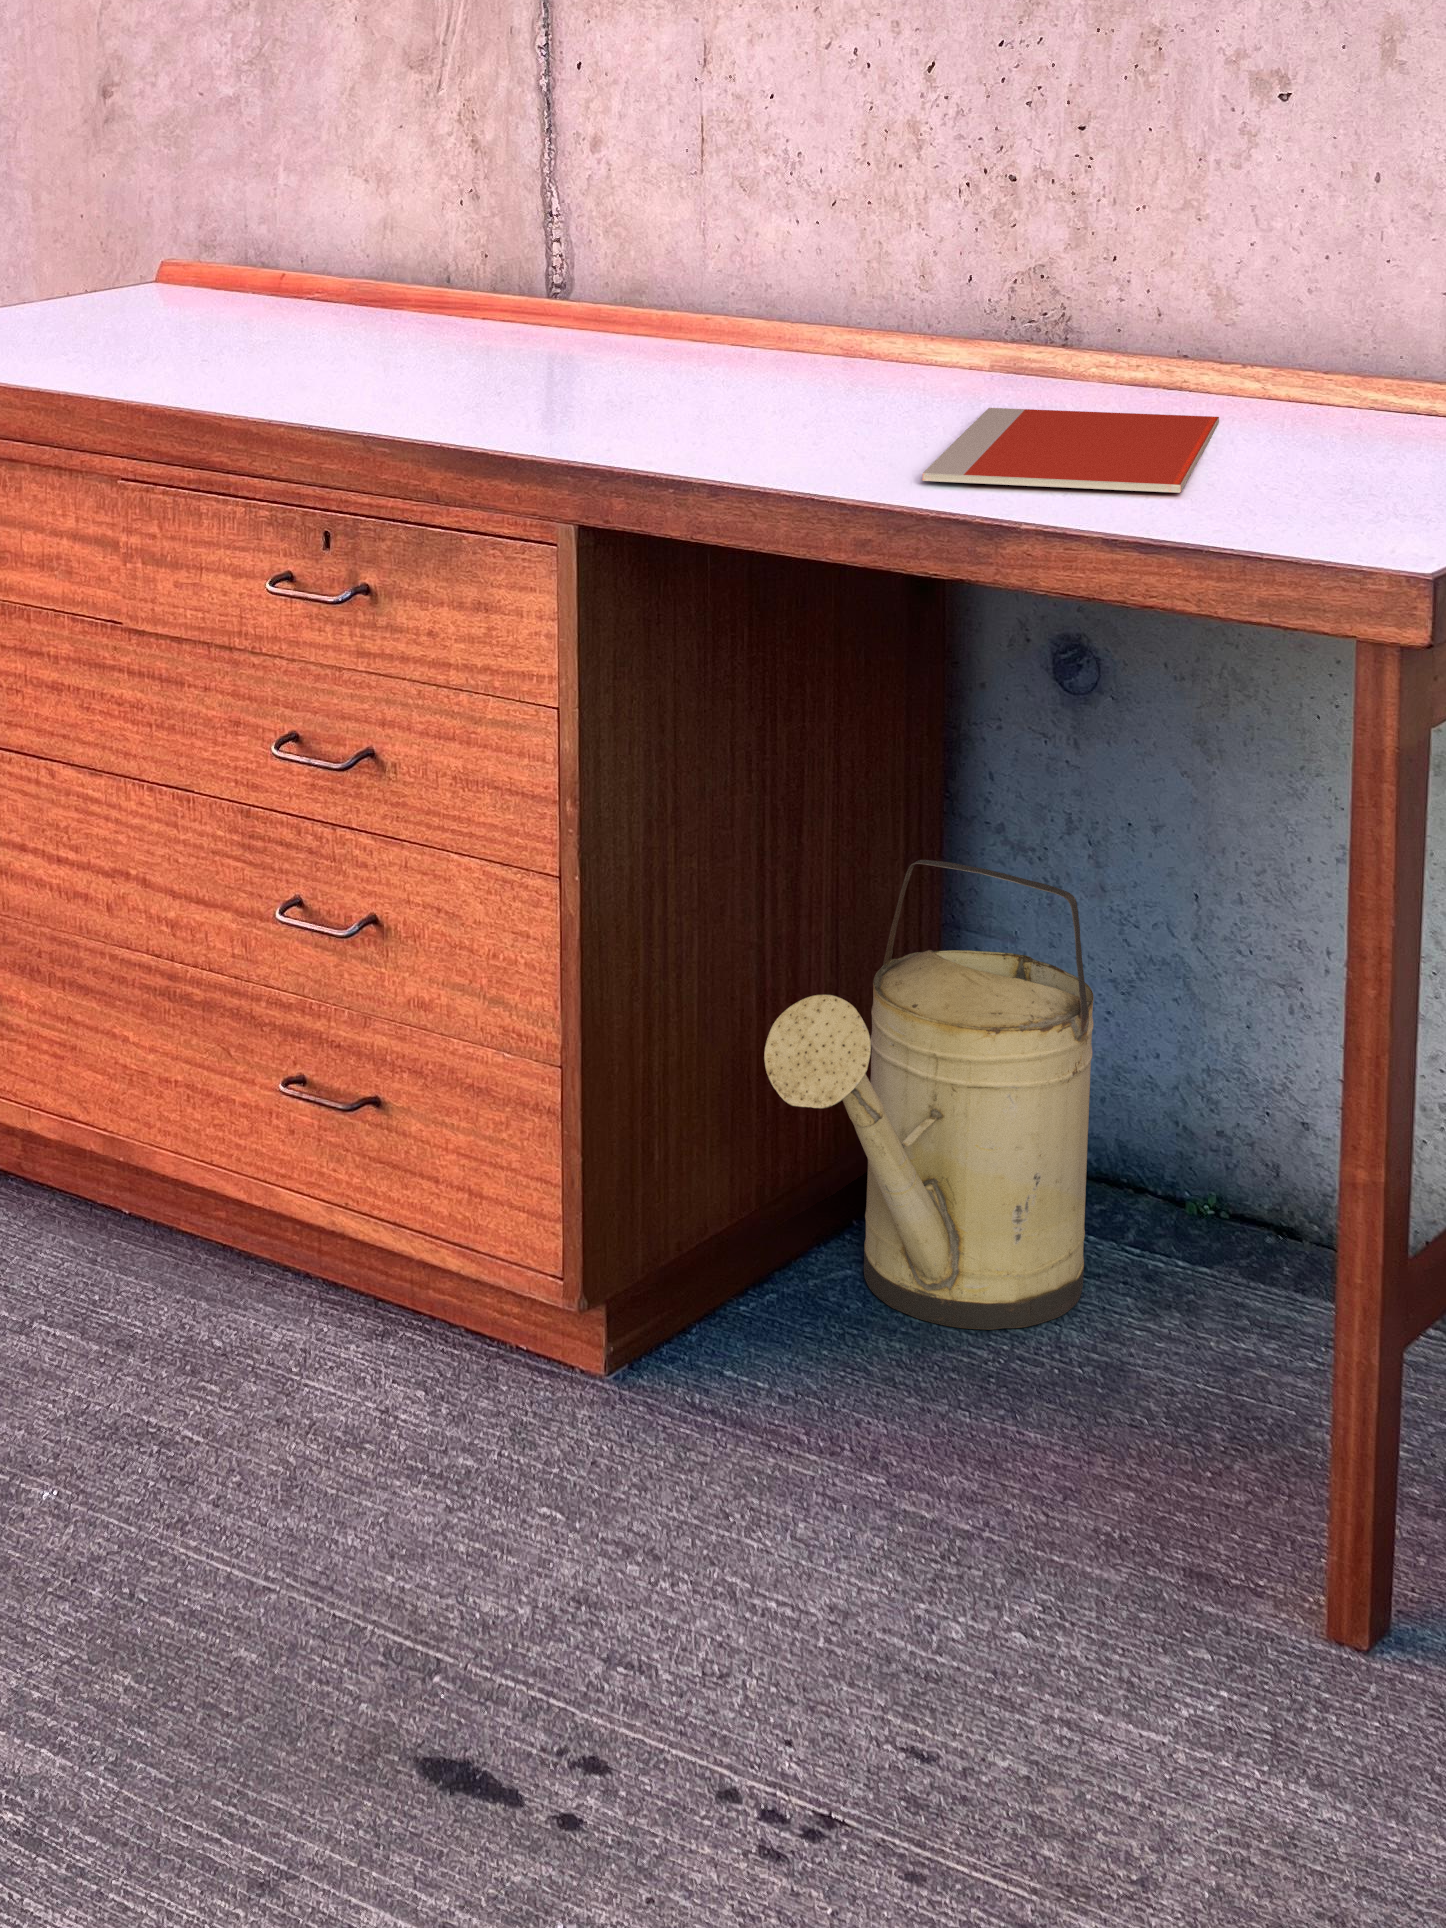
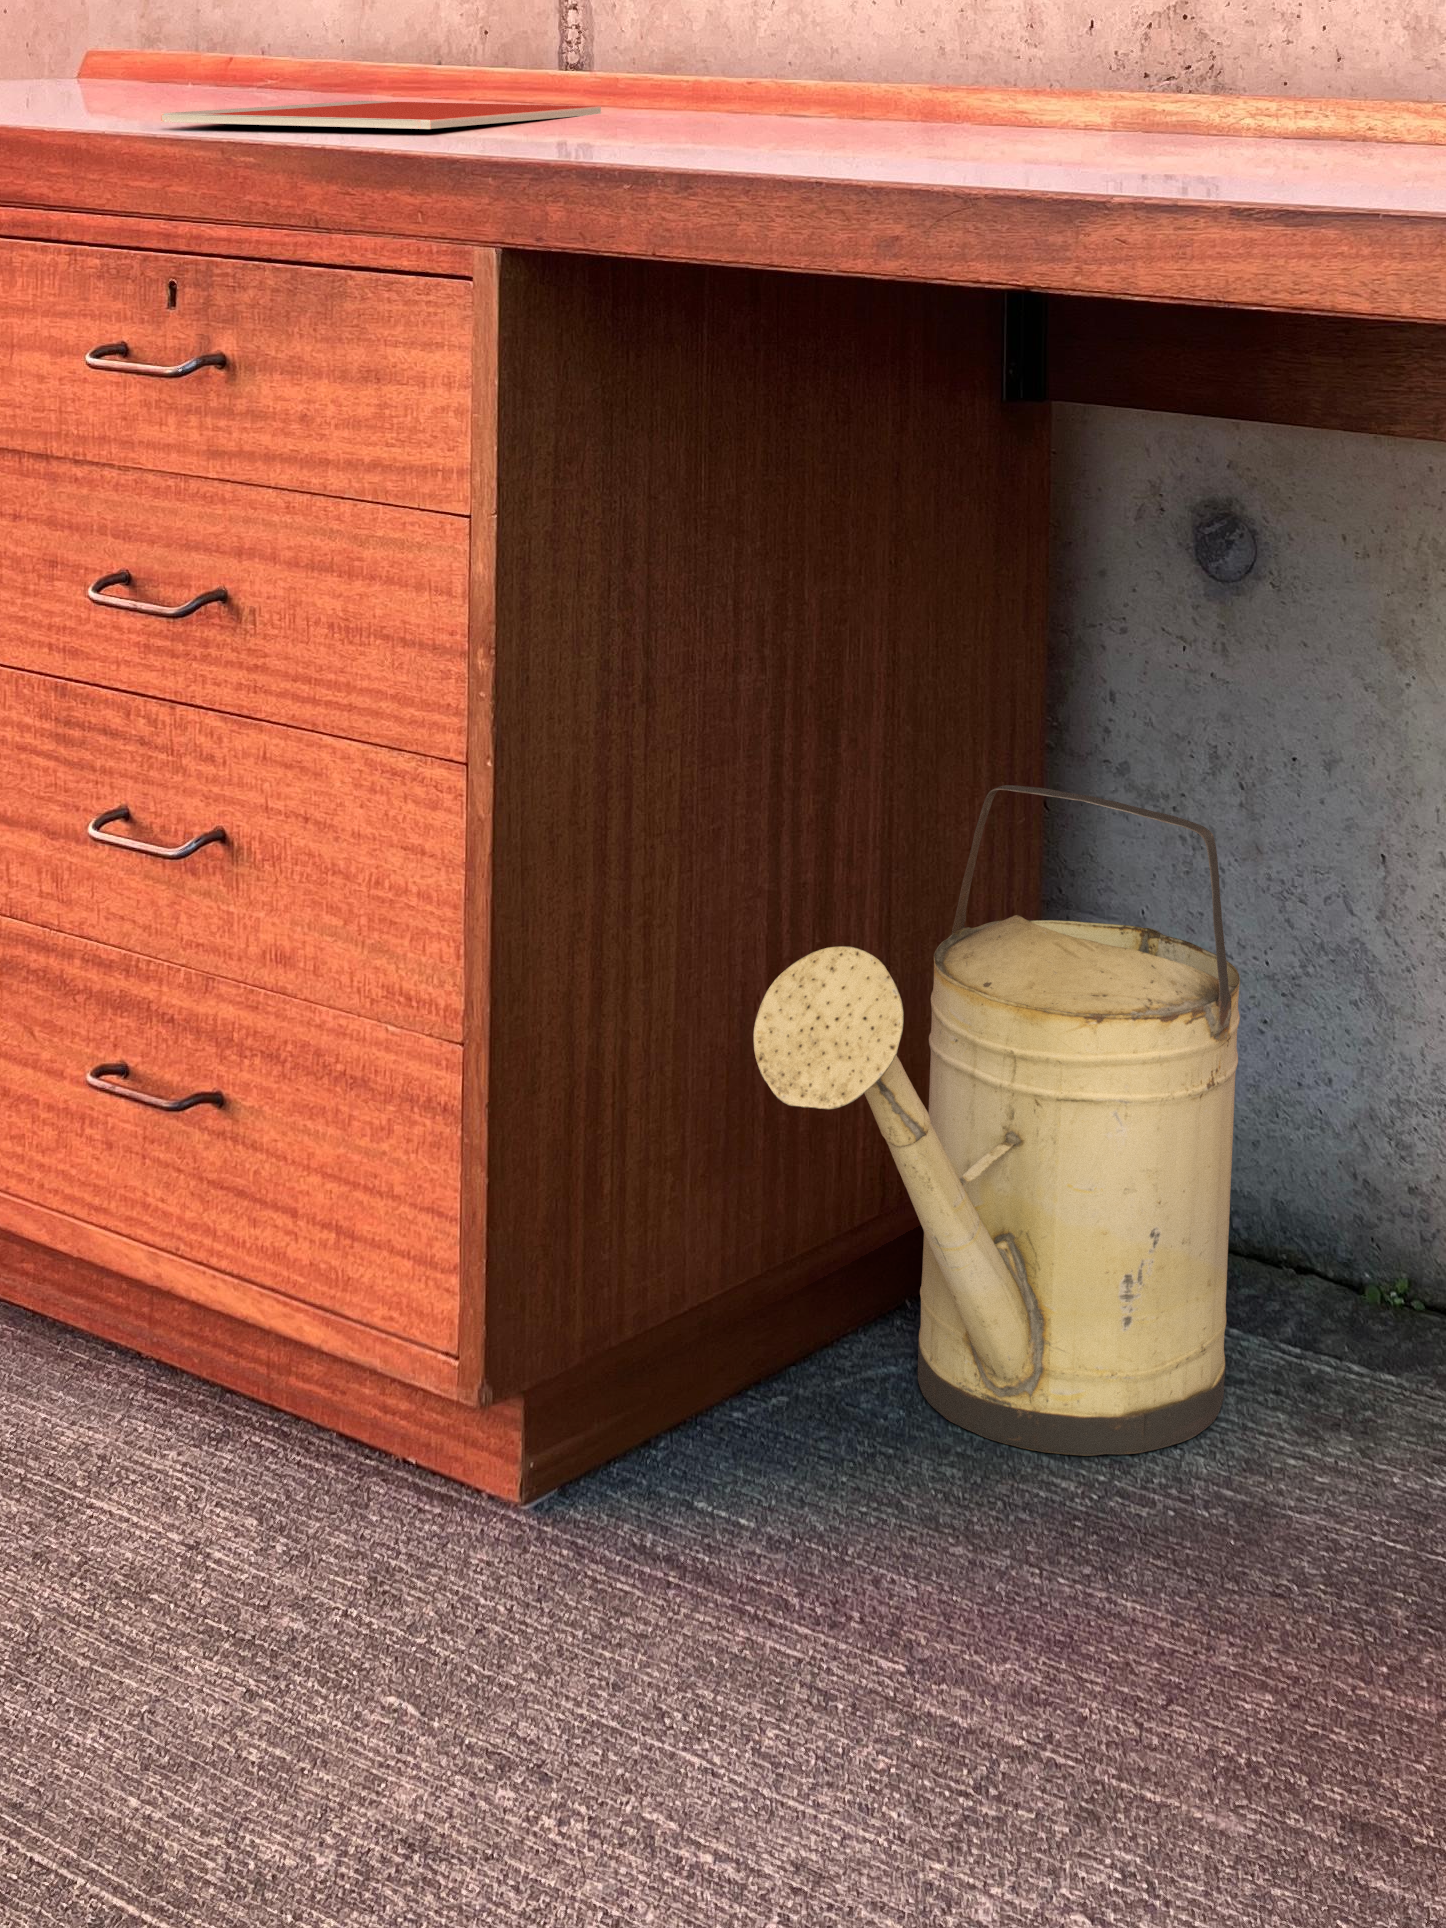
notebook: present [922,408,1219,493] -> present [161,101,601,129]

